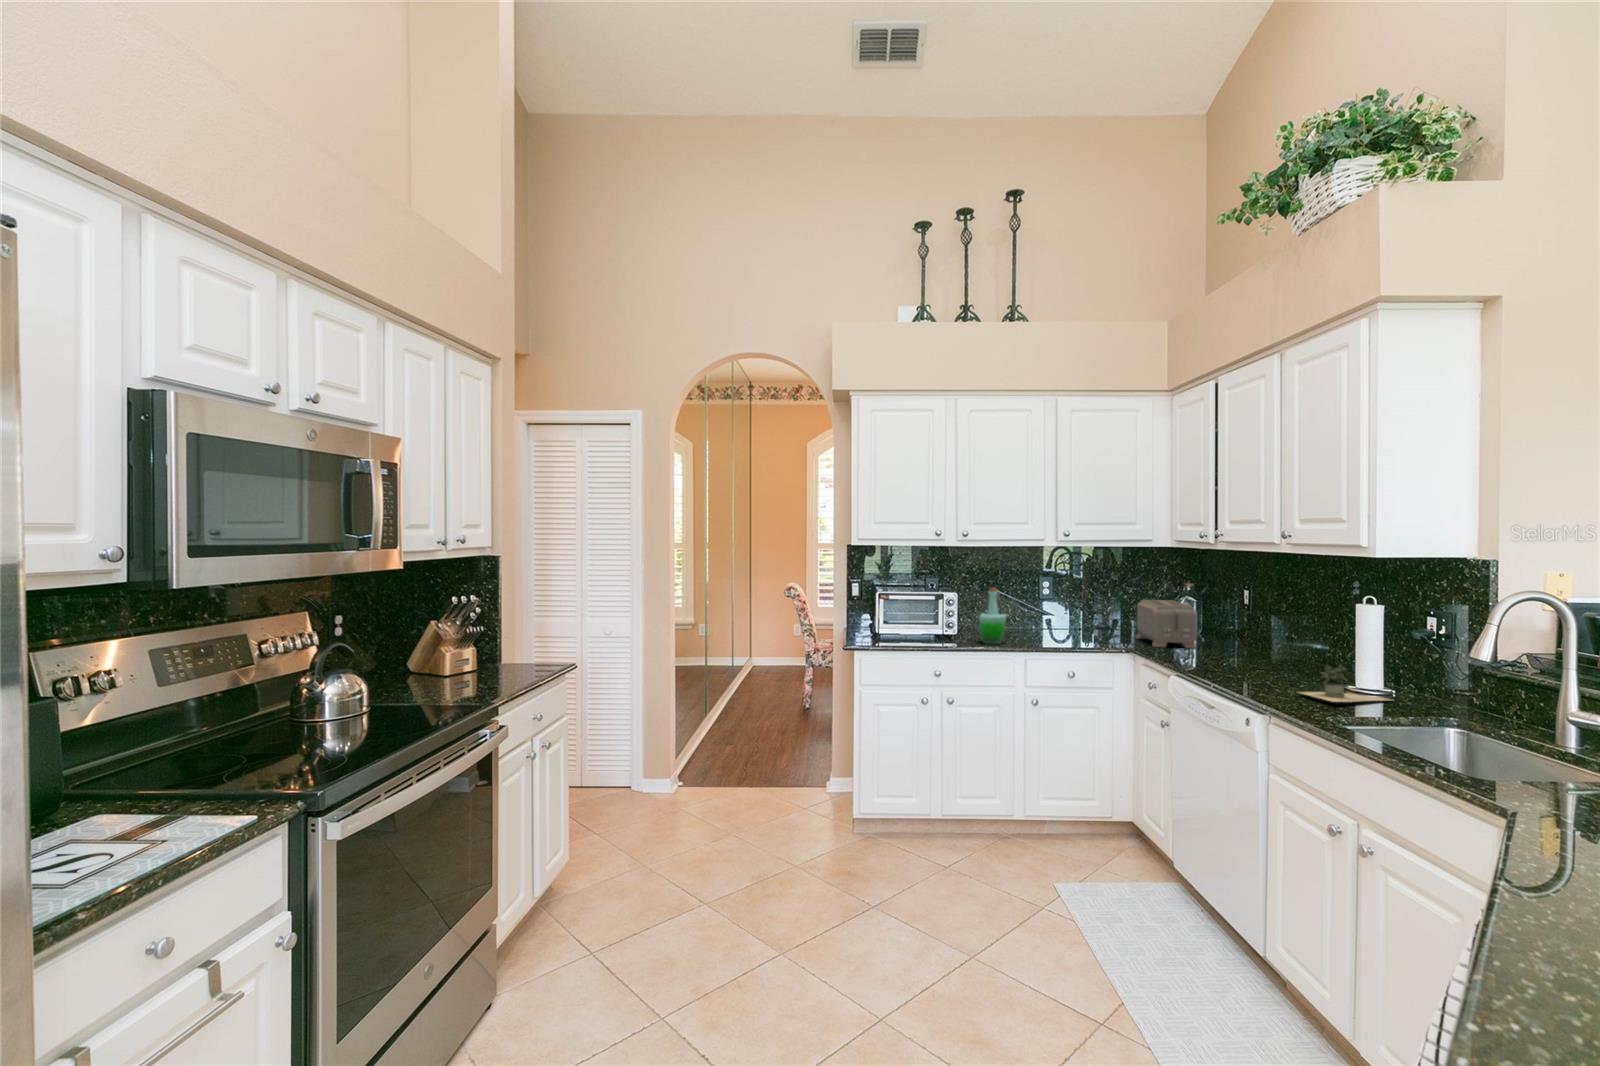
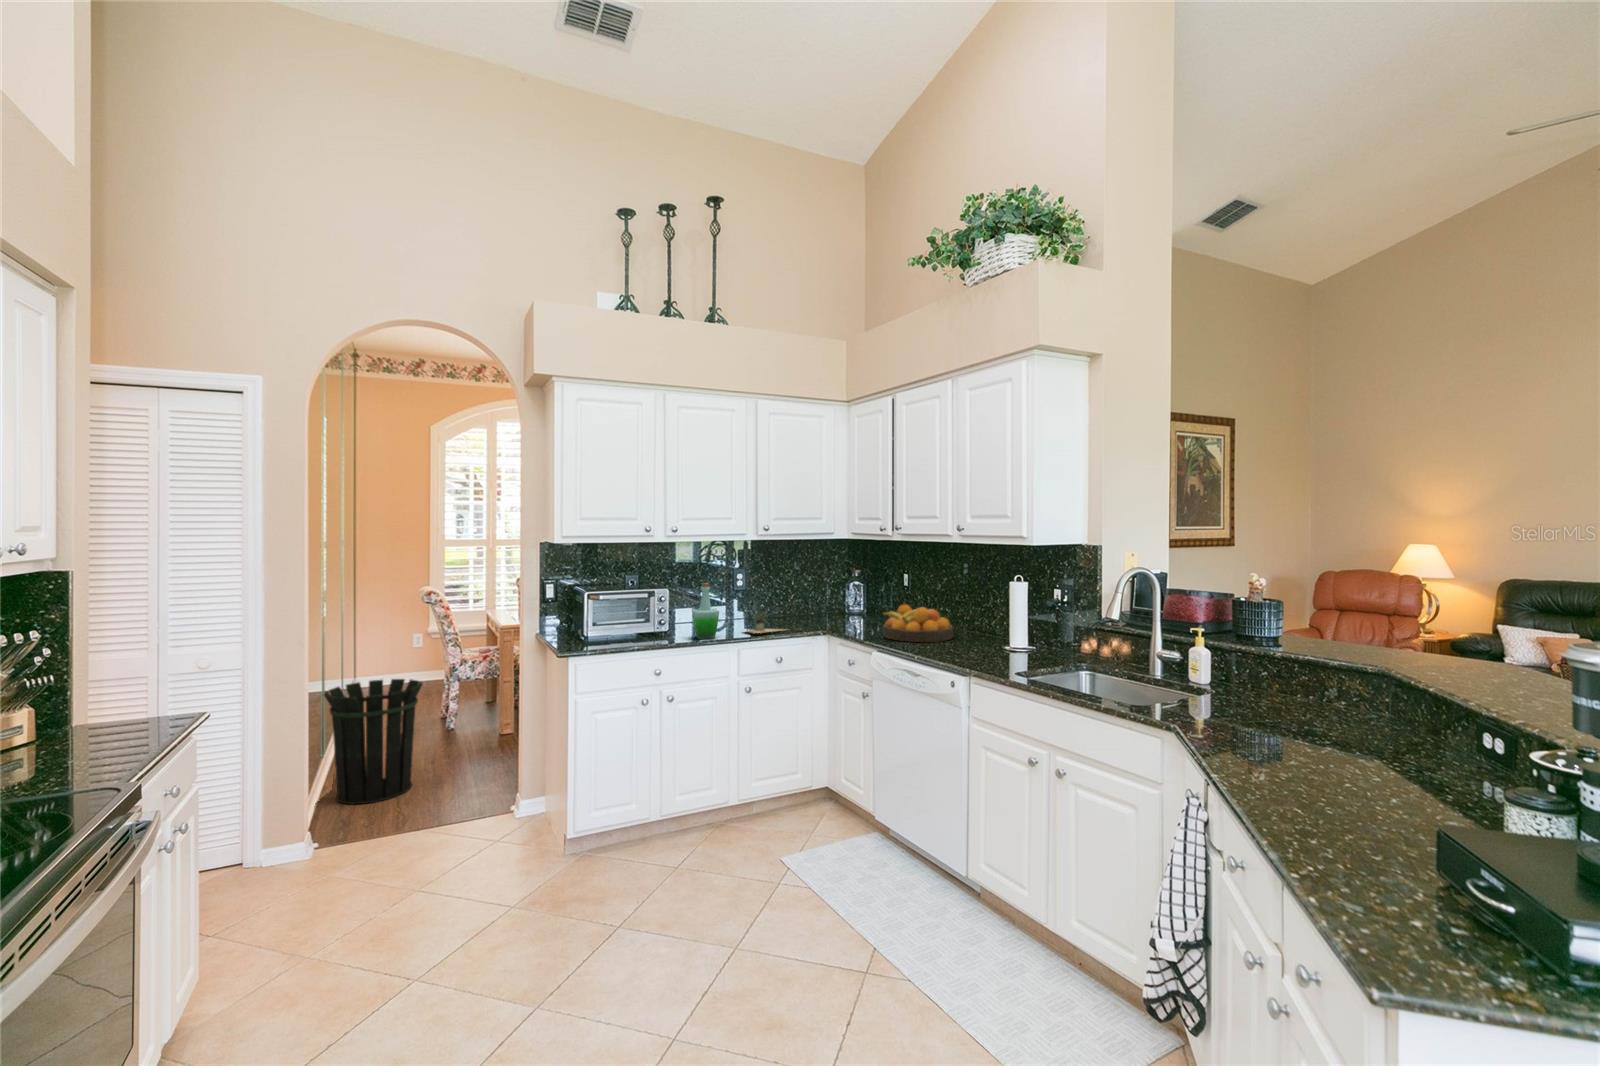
toaster: present [1137,600,1197,648] -> none [819,587,873,629]
fruit bowl: none [1193,624,1292,672] -> present [883,604,953,642]
waste bin: none [706,654,774,751] -> present [324,679,423,804]
potted plant: present [1301,665,1388,702] -> present [747,612,783,633]

